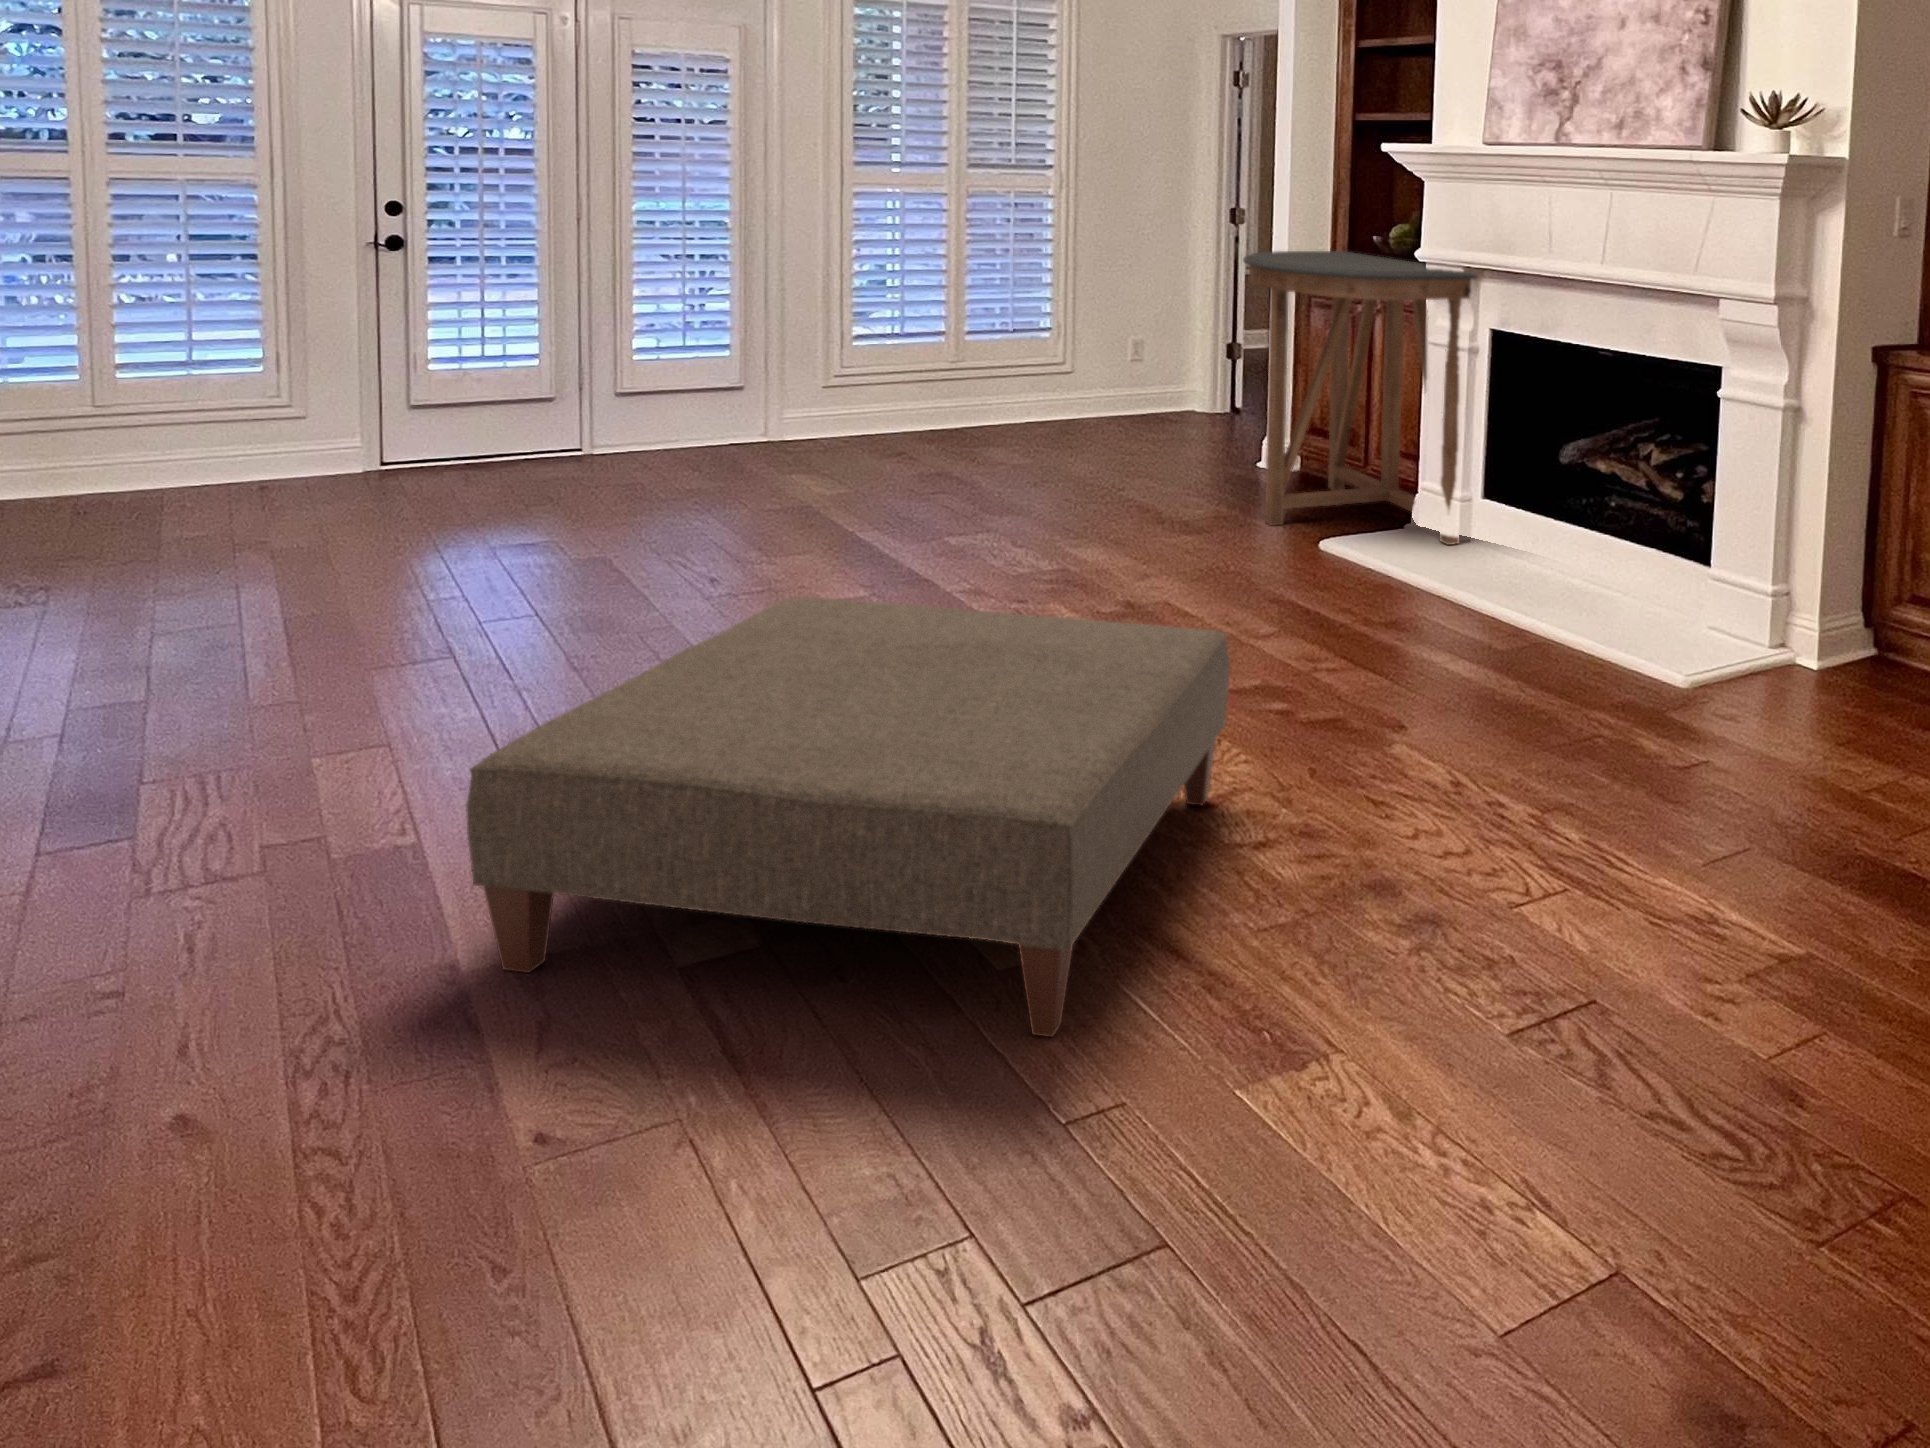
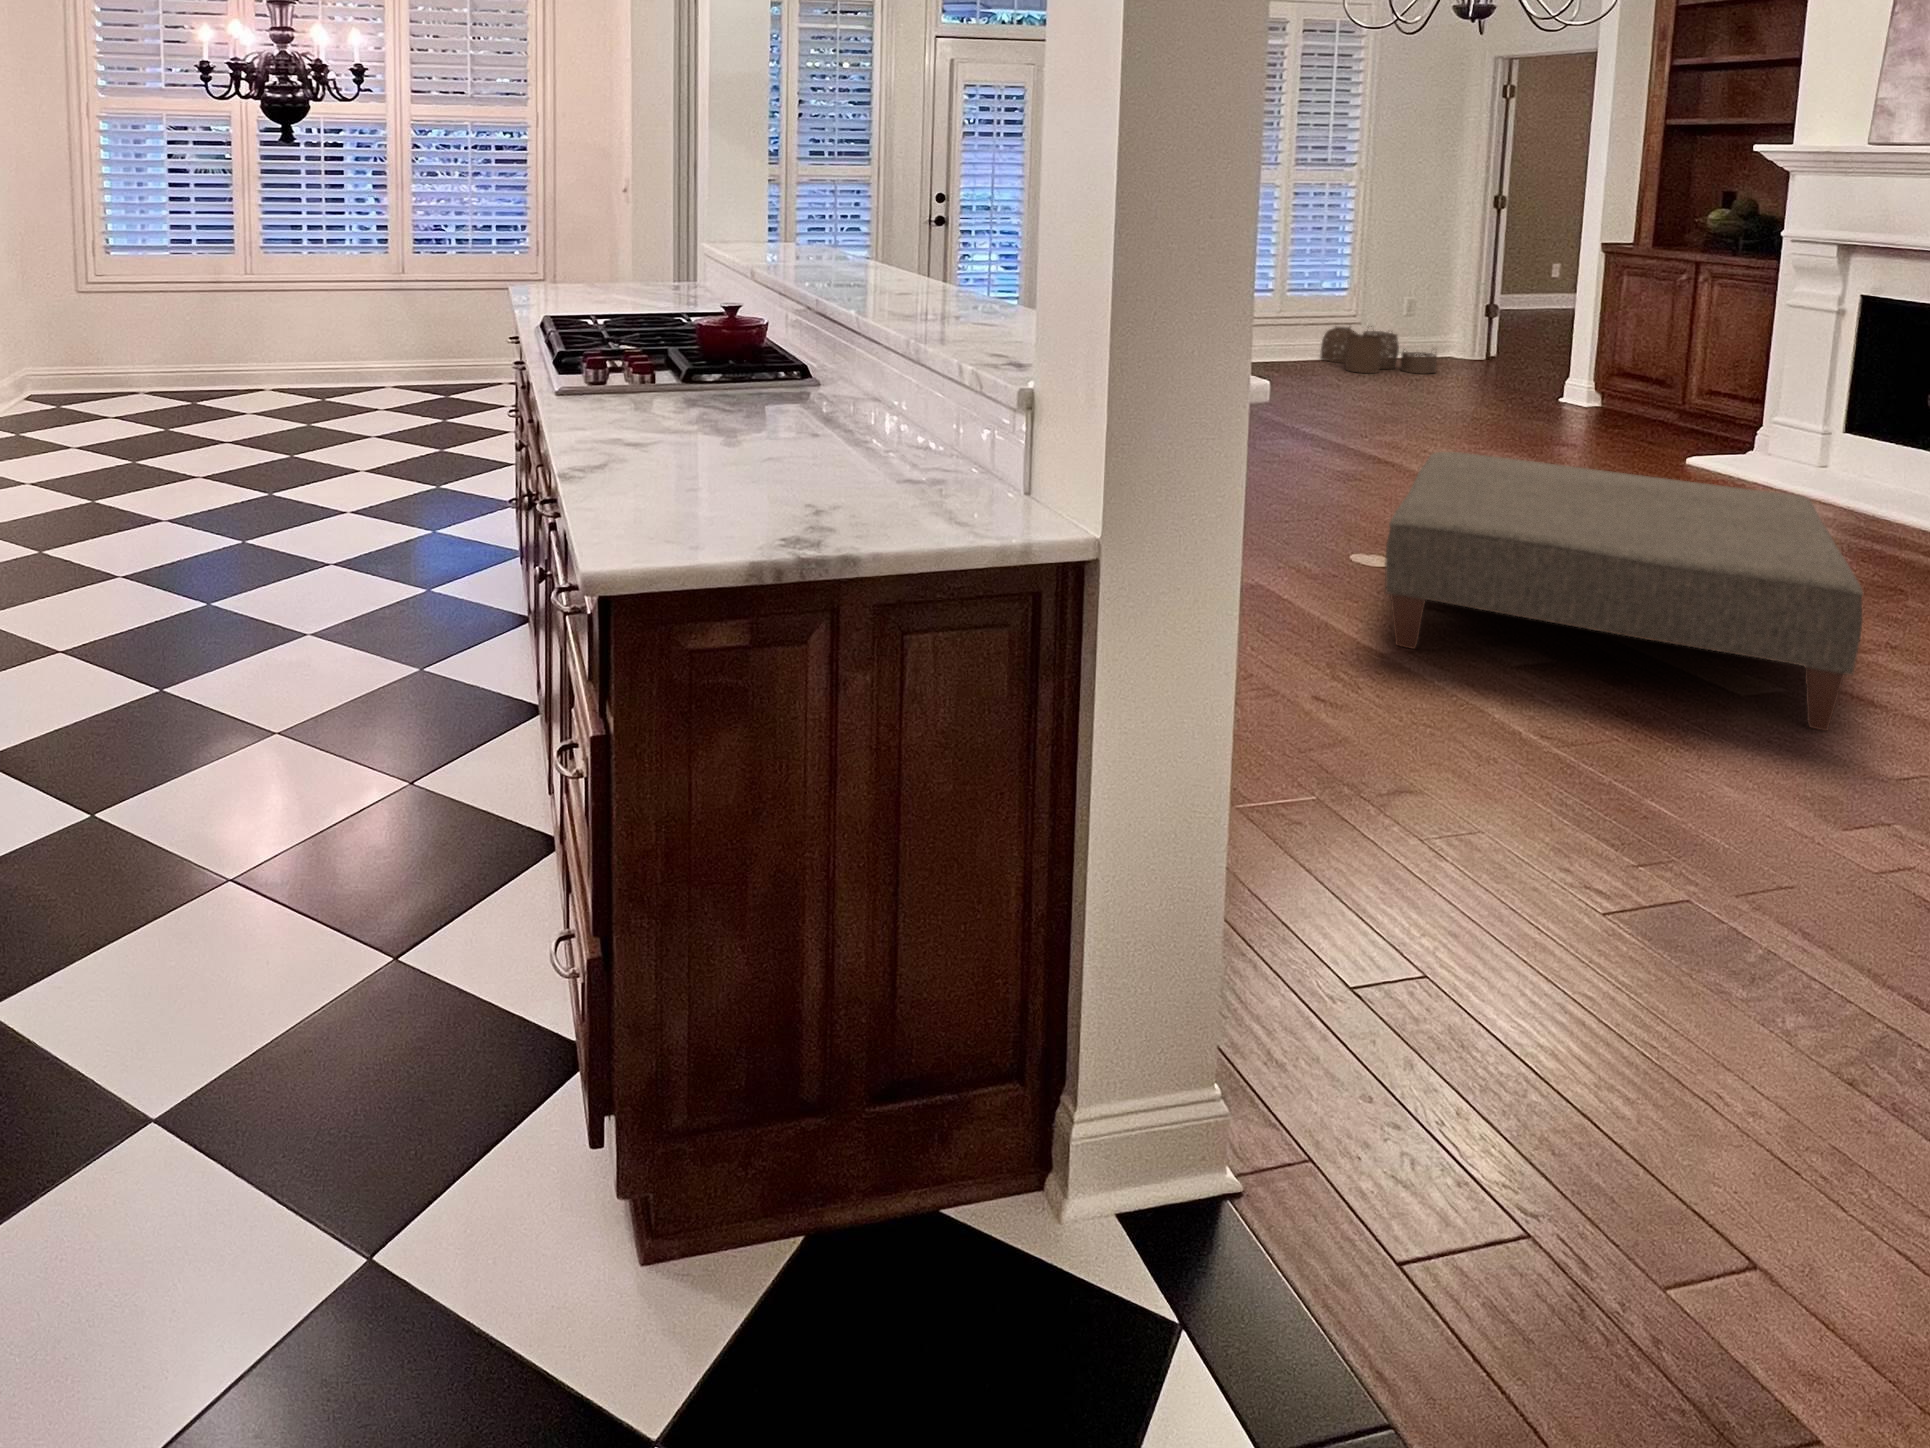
console table: present [1243,251,1477,545] -> none [1590,231,1847,468]
woven basket: none [1015,376,1147,443] -> present [1320,326,1437,374]

